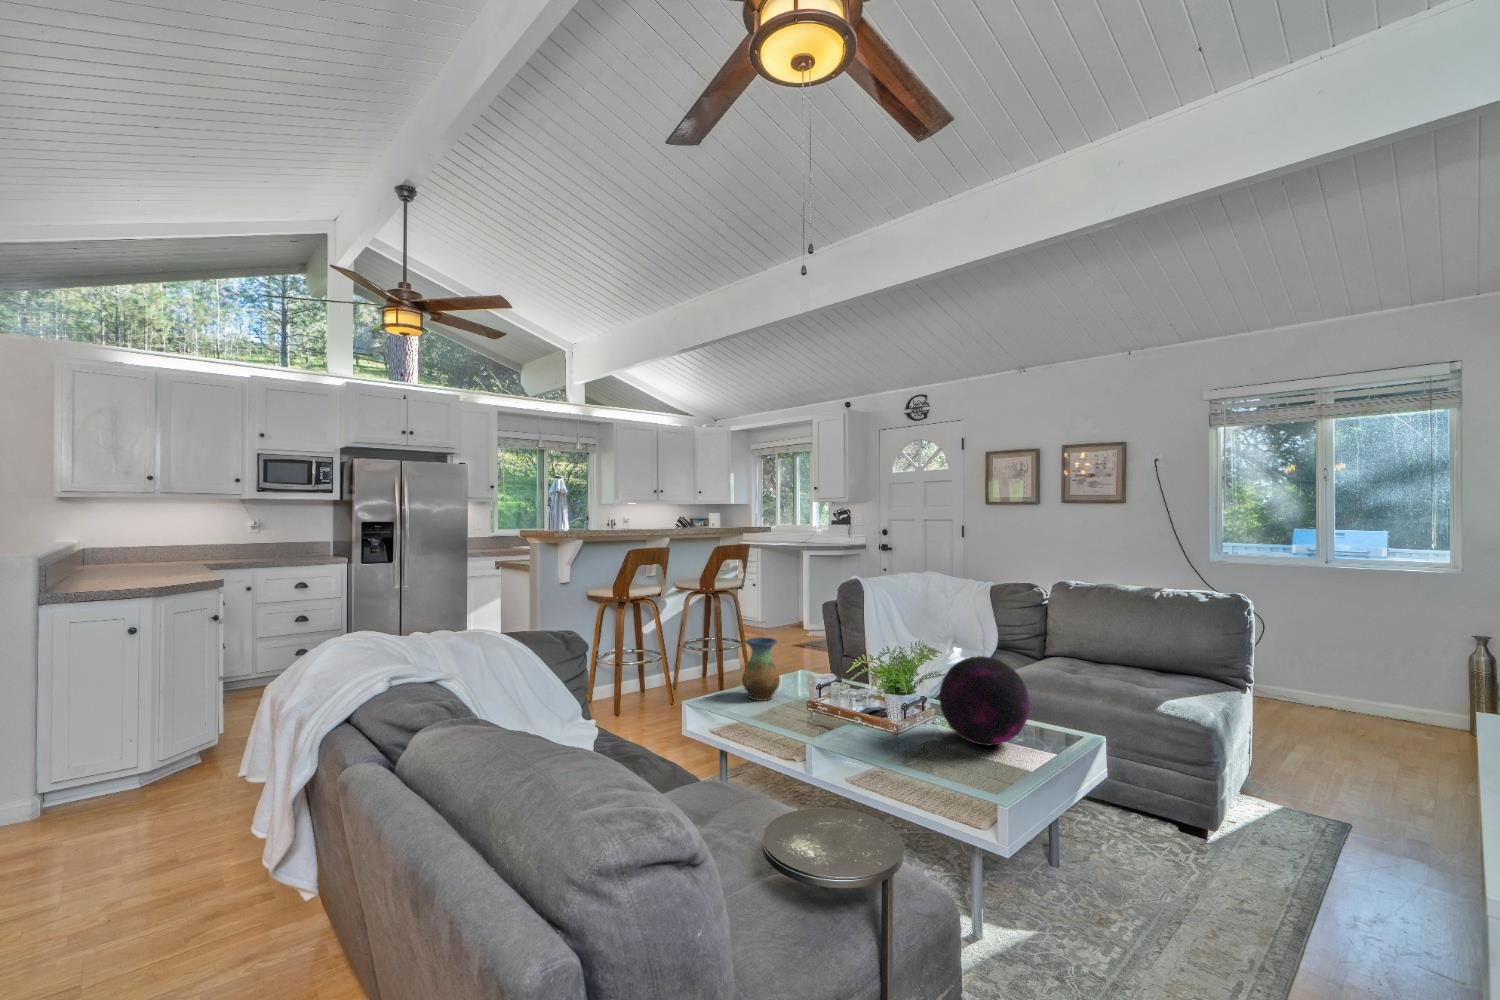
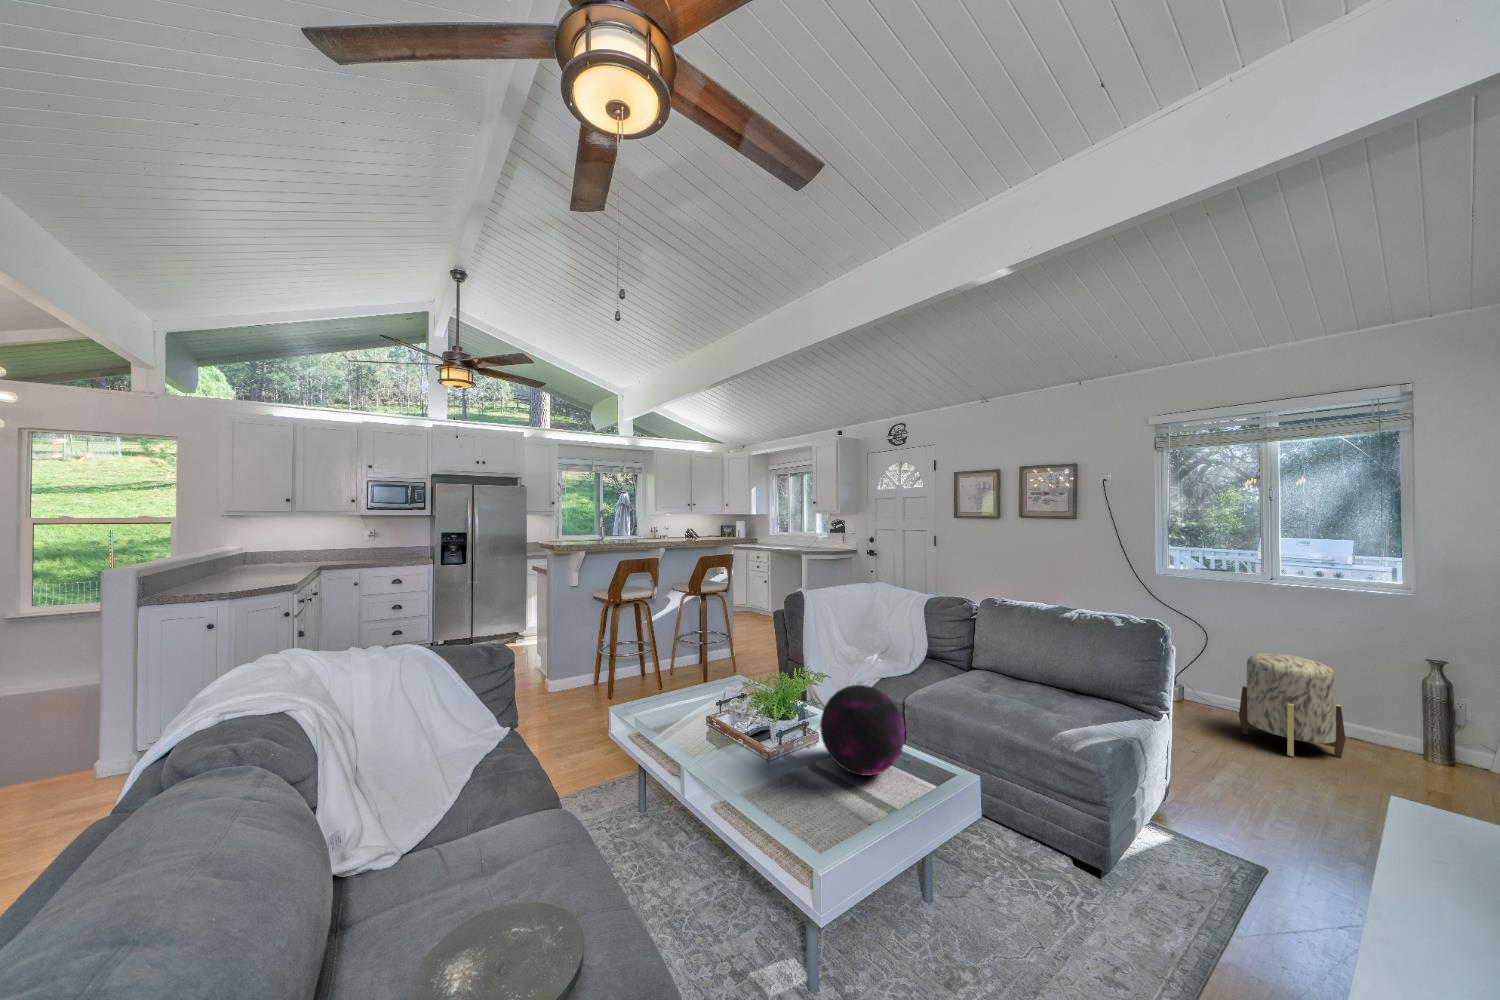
ottoman: none [1302,635,1402,736] -> present [1239,653,1345,758]
vase: present [742,637,780,701] -> none [675,647,709,705]

